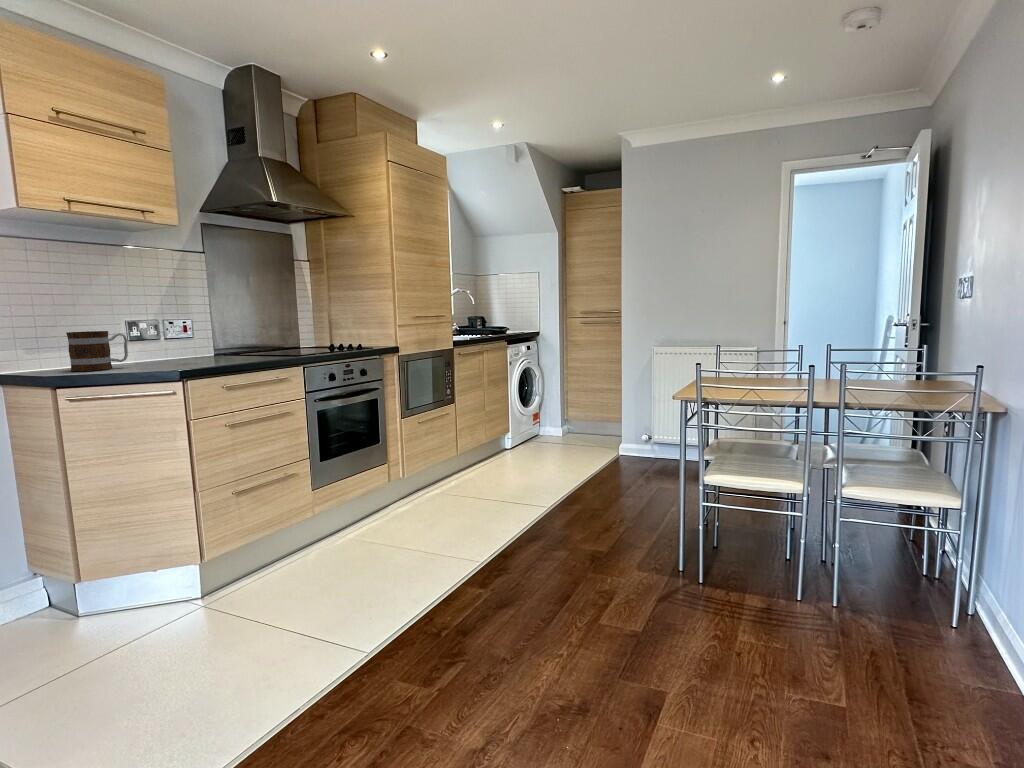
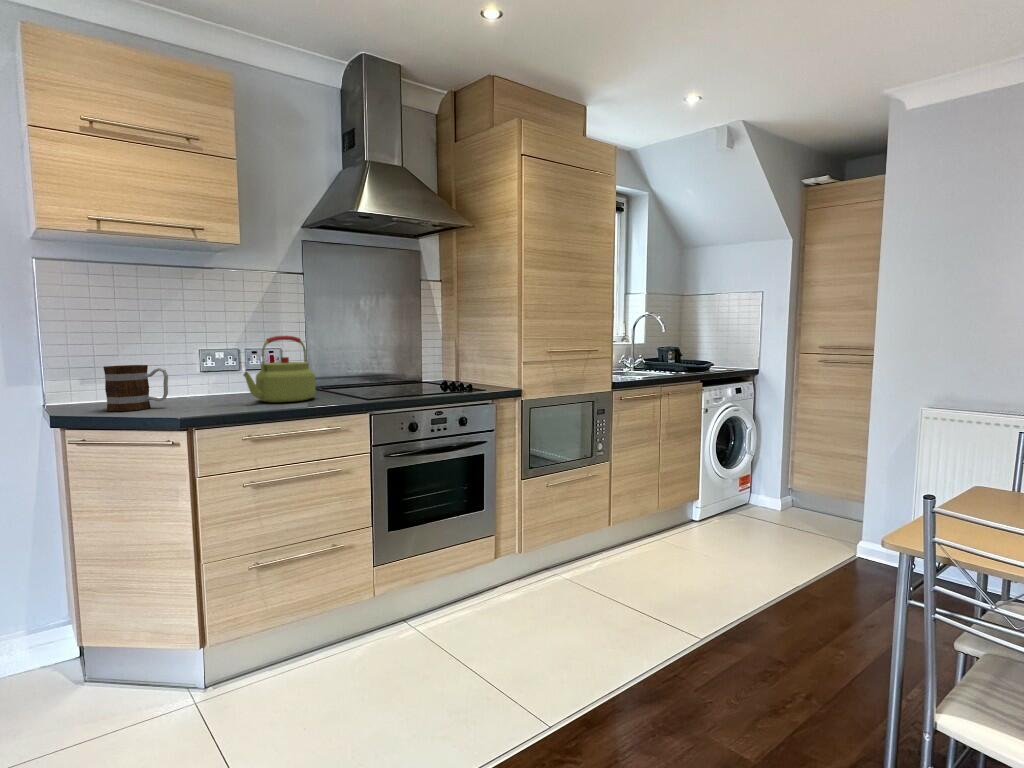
kettle: none [195,305,247,361] -> present [243,336,316,402]

